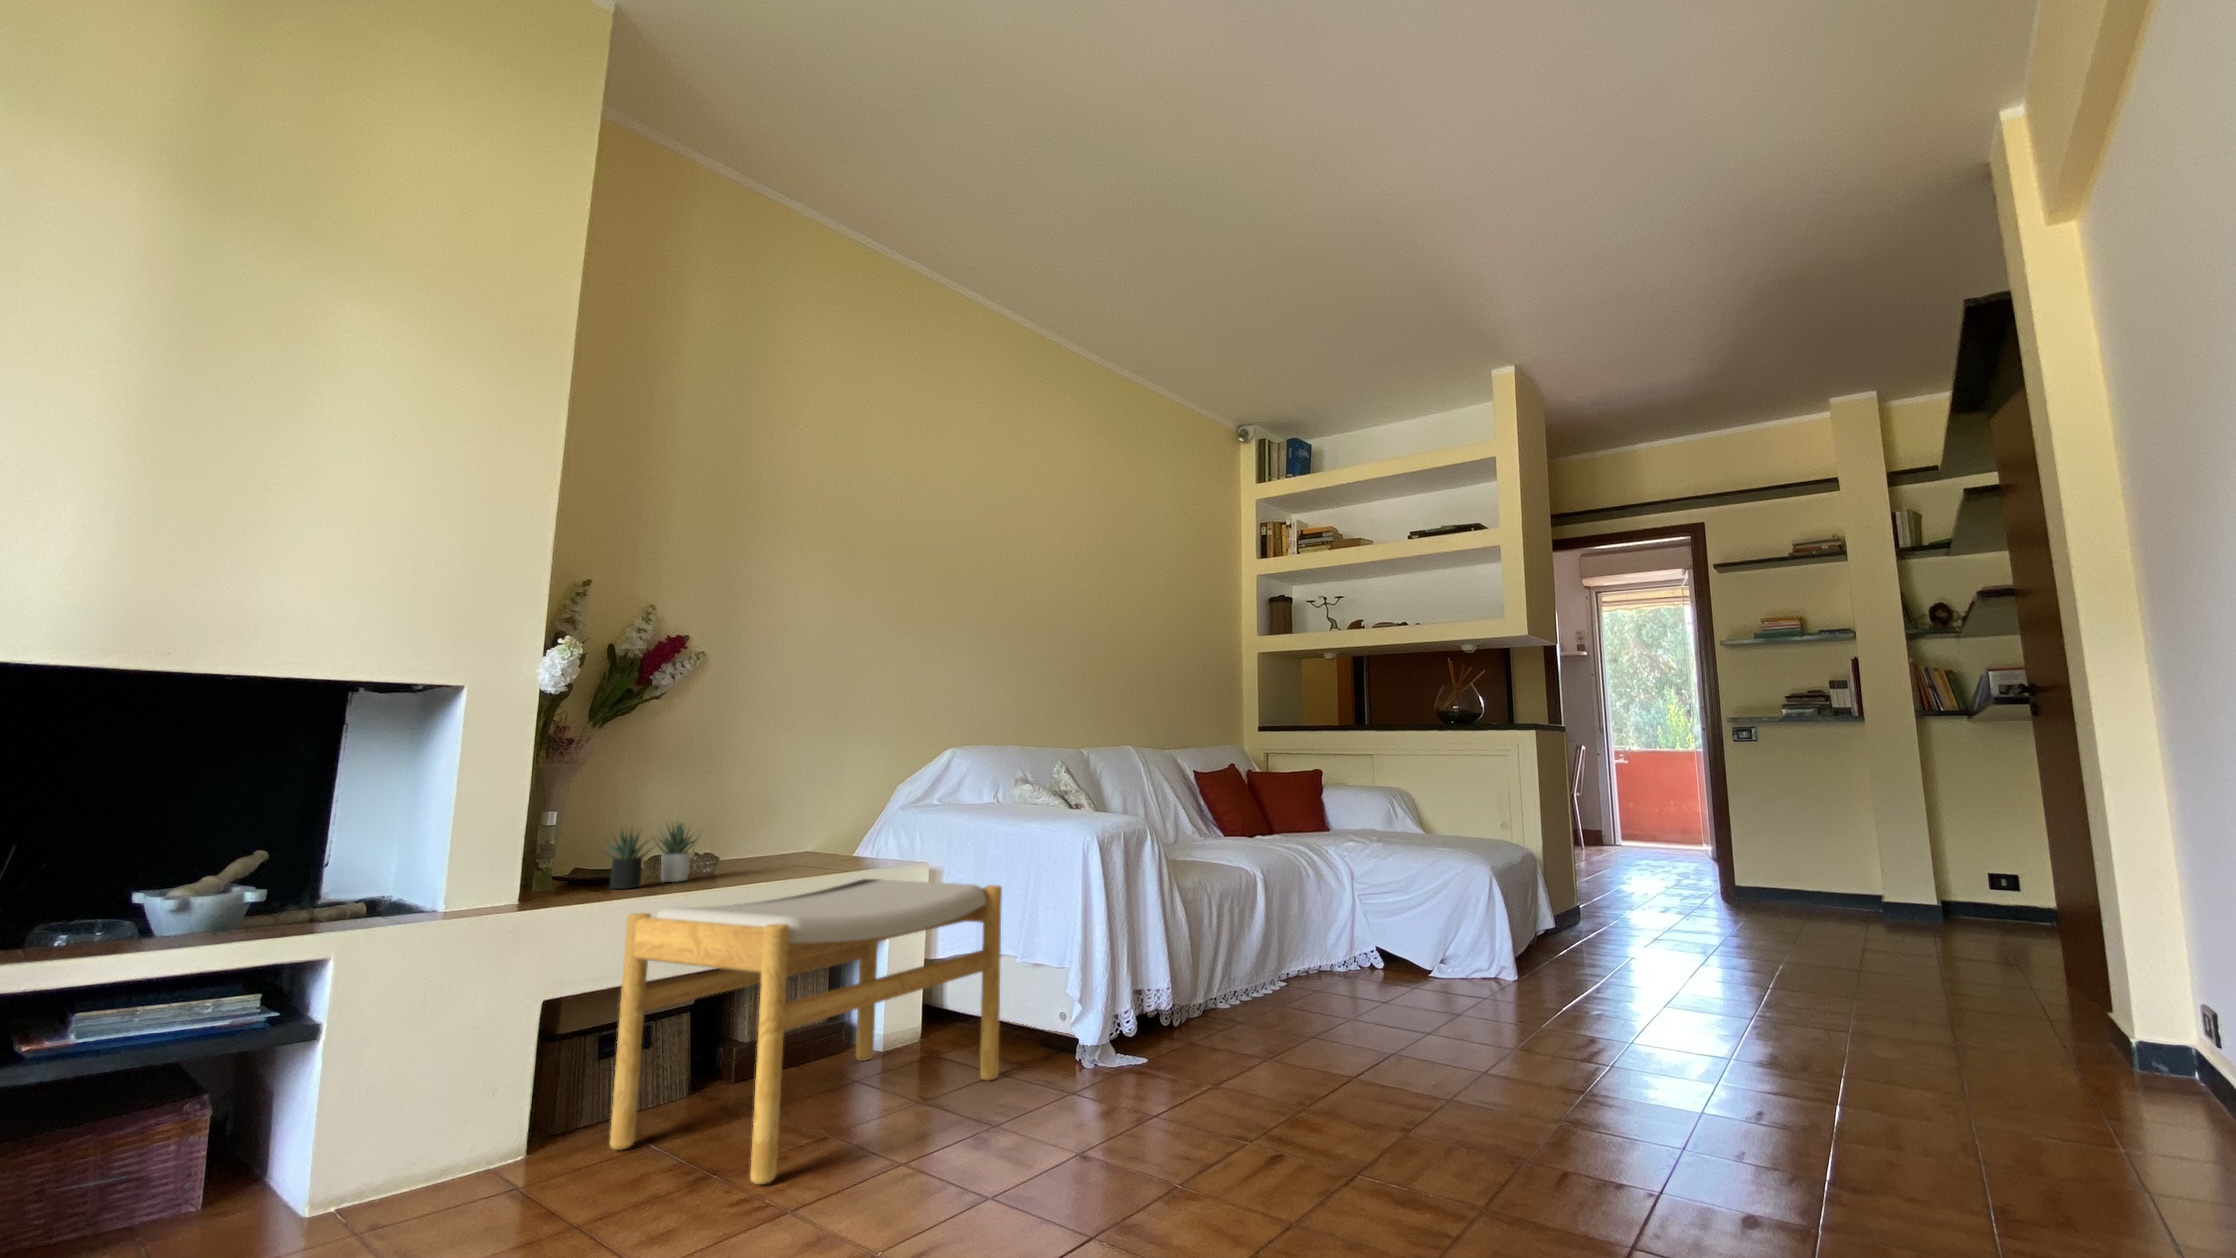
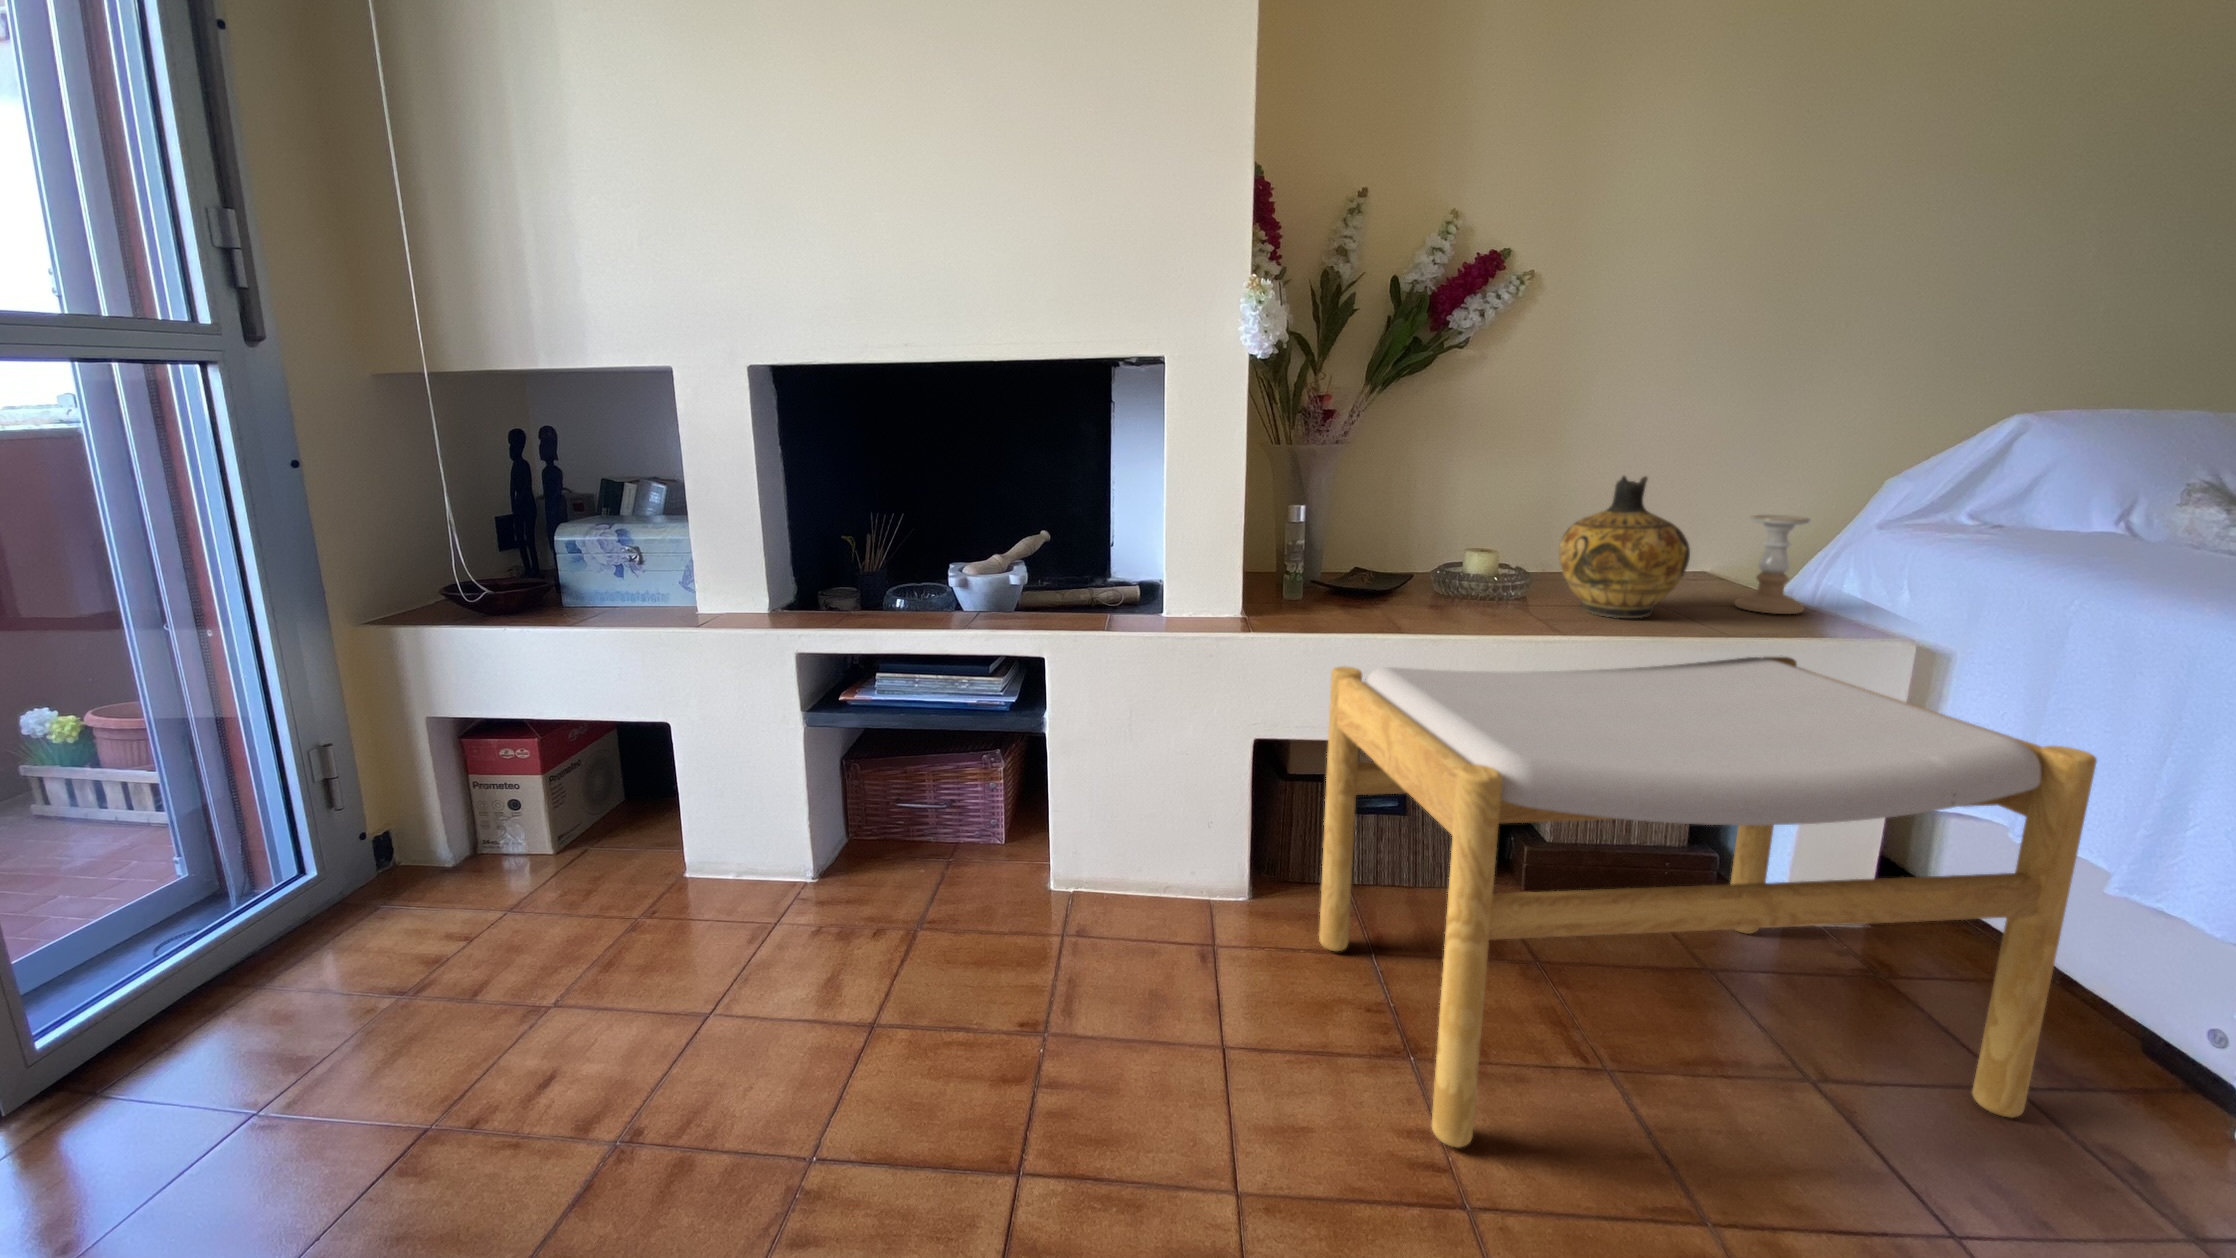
ceramic jug: none [743,780,820,872] -> present [1559,476,1690,618]
candle holder: none [837,805,873,863] -> present [1735,515,1810,614]
succulent plant: present [605,822,696,889] -> none [1334,523,1489,617]

